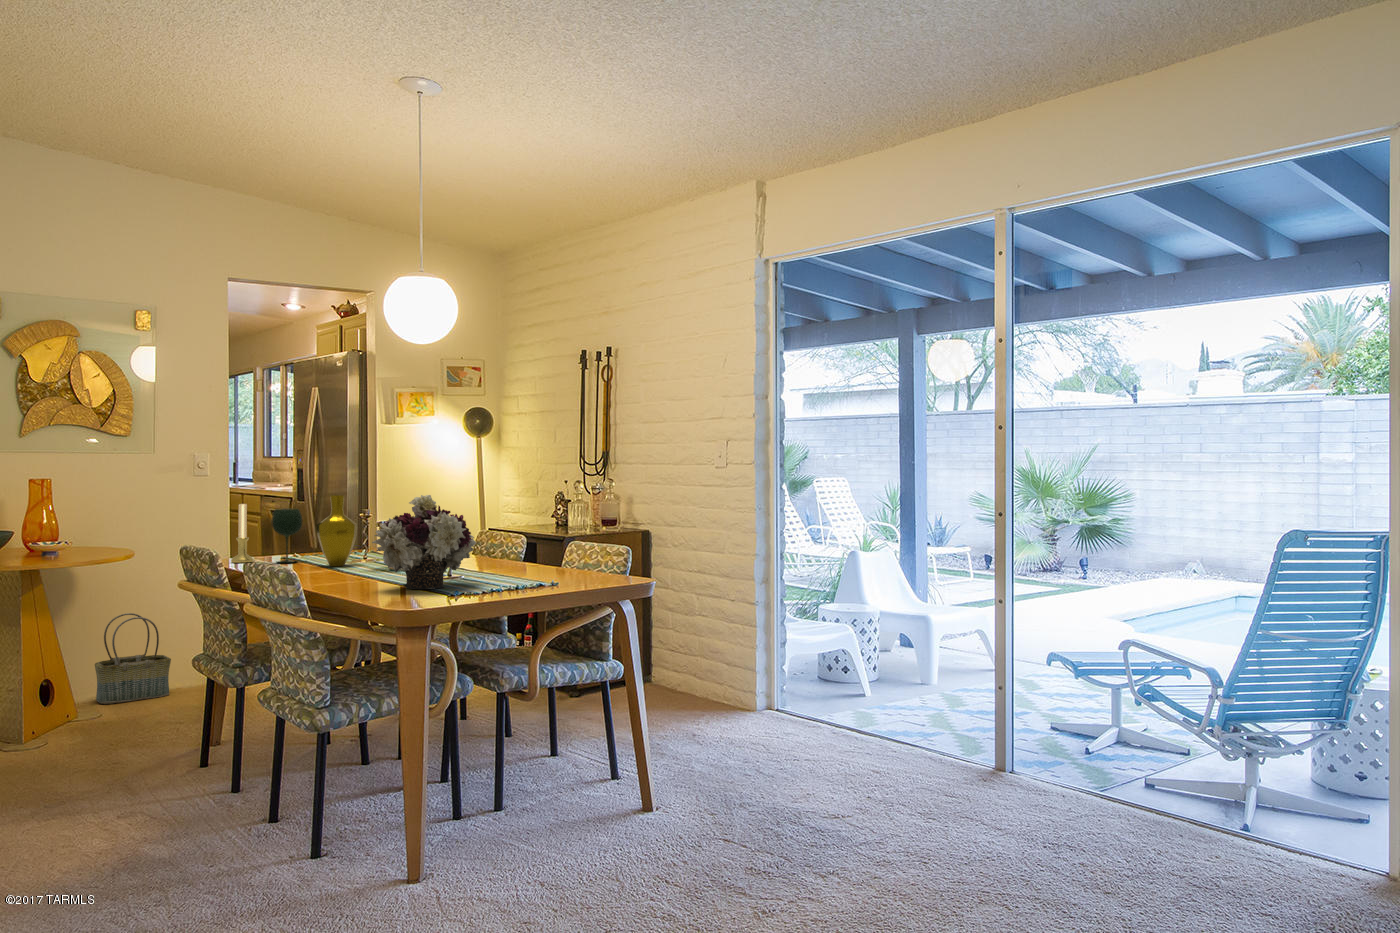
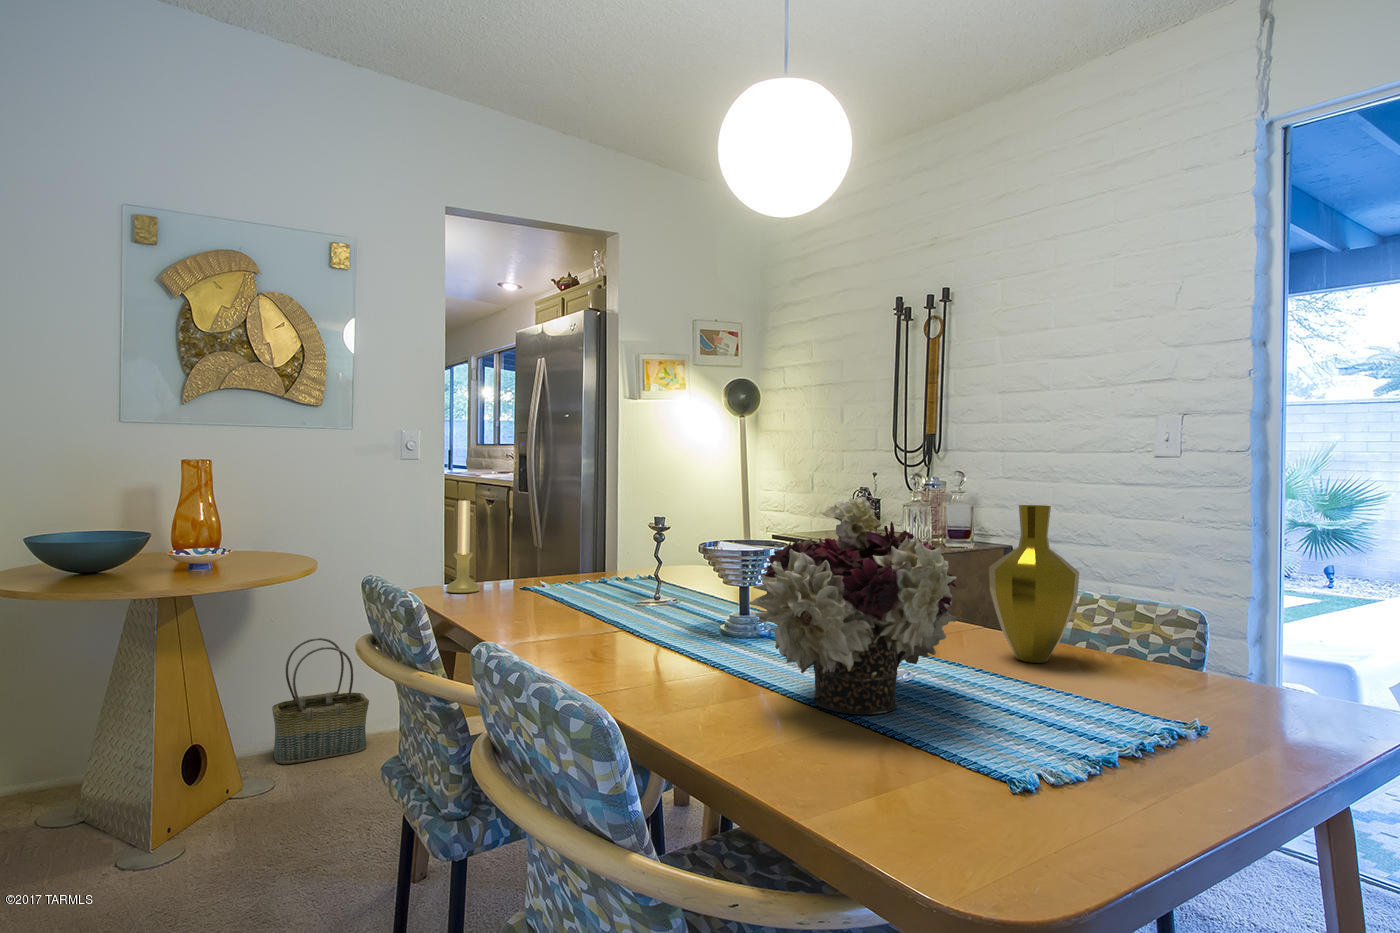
vase: present [317,495,357,566] -> present [989,505,1079,663]
wine glass: present [271,509,302,563] -> none [508,509,554,597]

